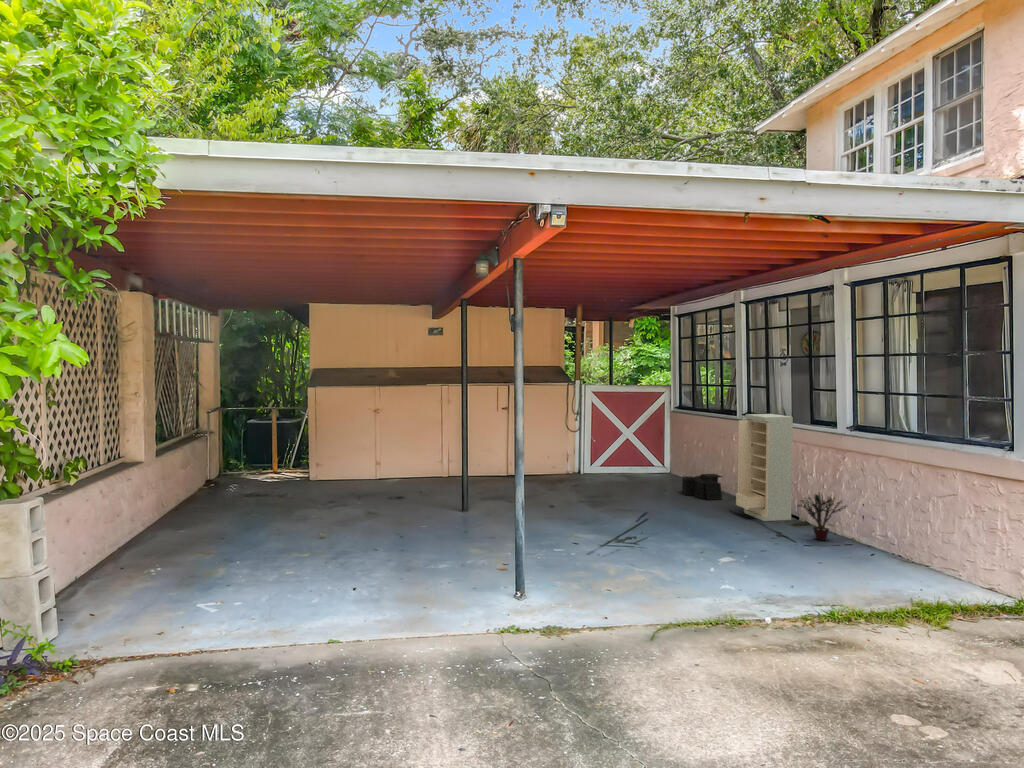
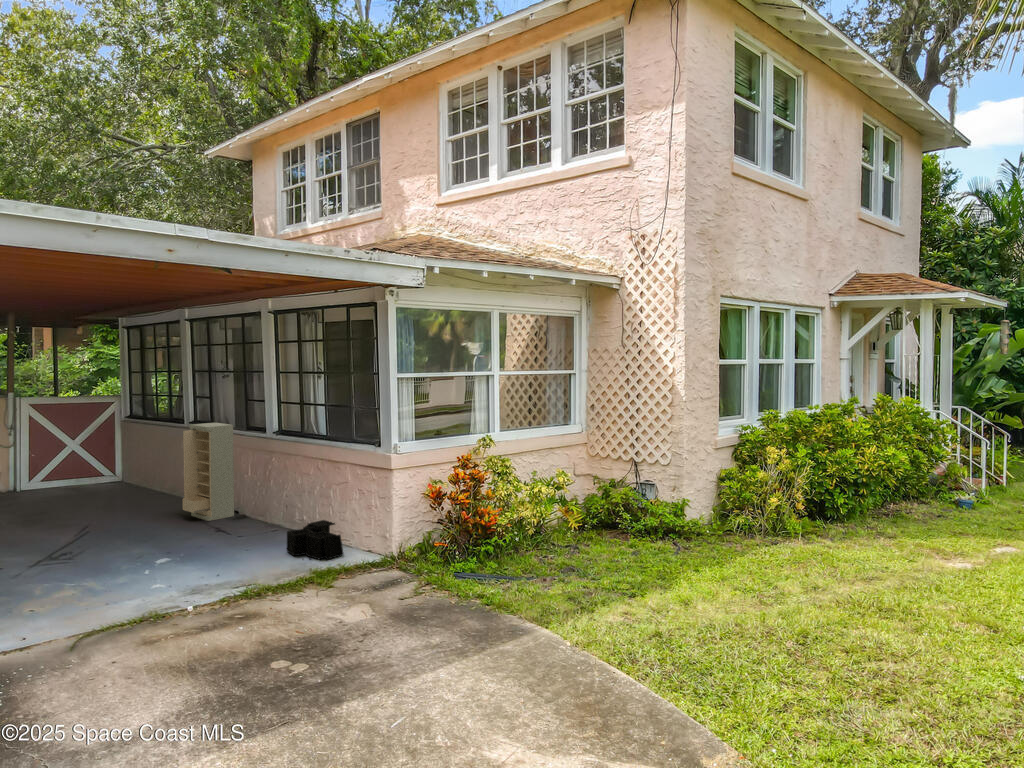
storage bin: present [682,474,722,500] -> present [287,520,344,560]
potted plant: present [798,493,847,540] -> none [233,489,277,531]

